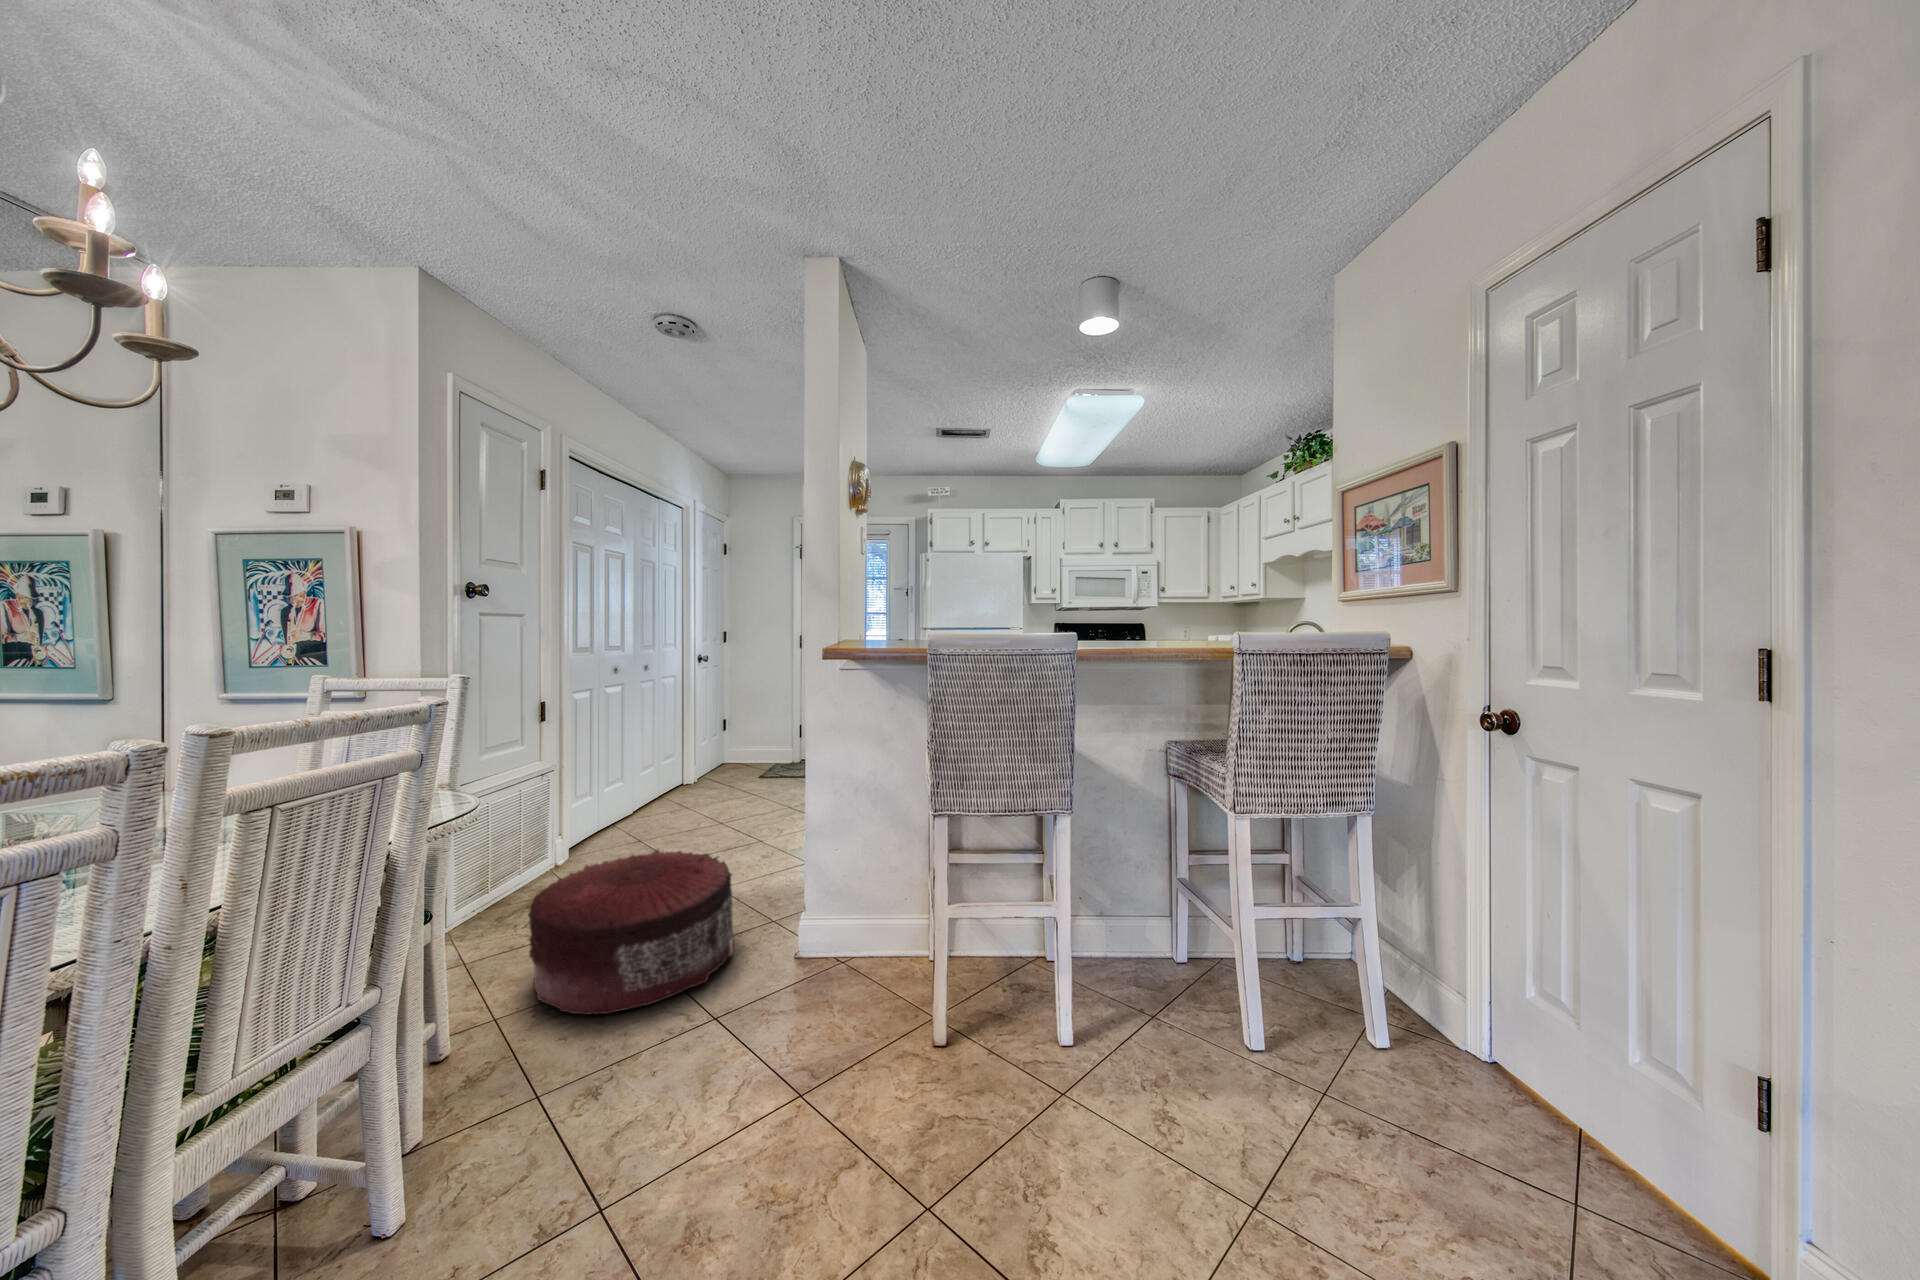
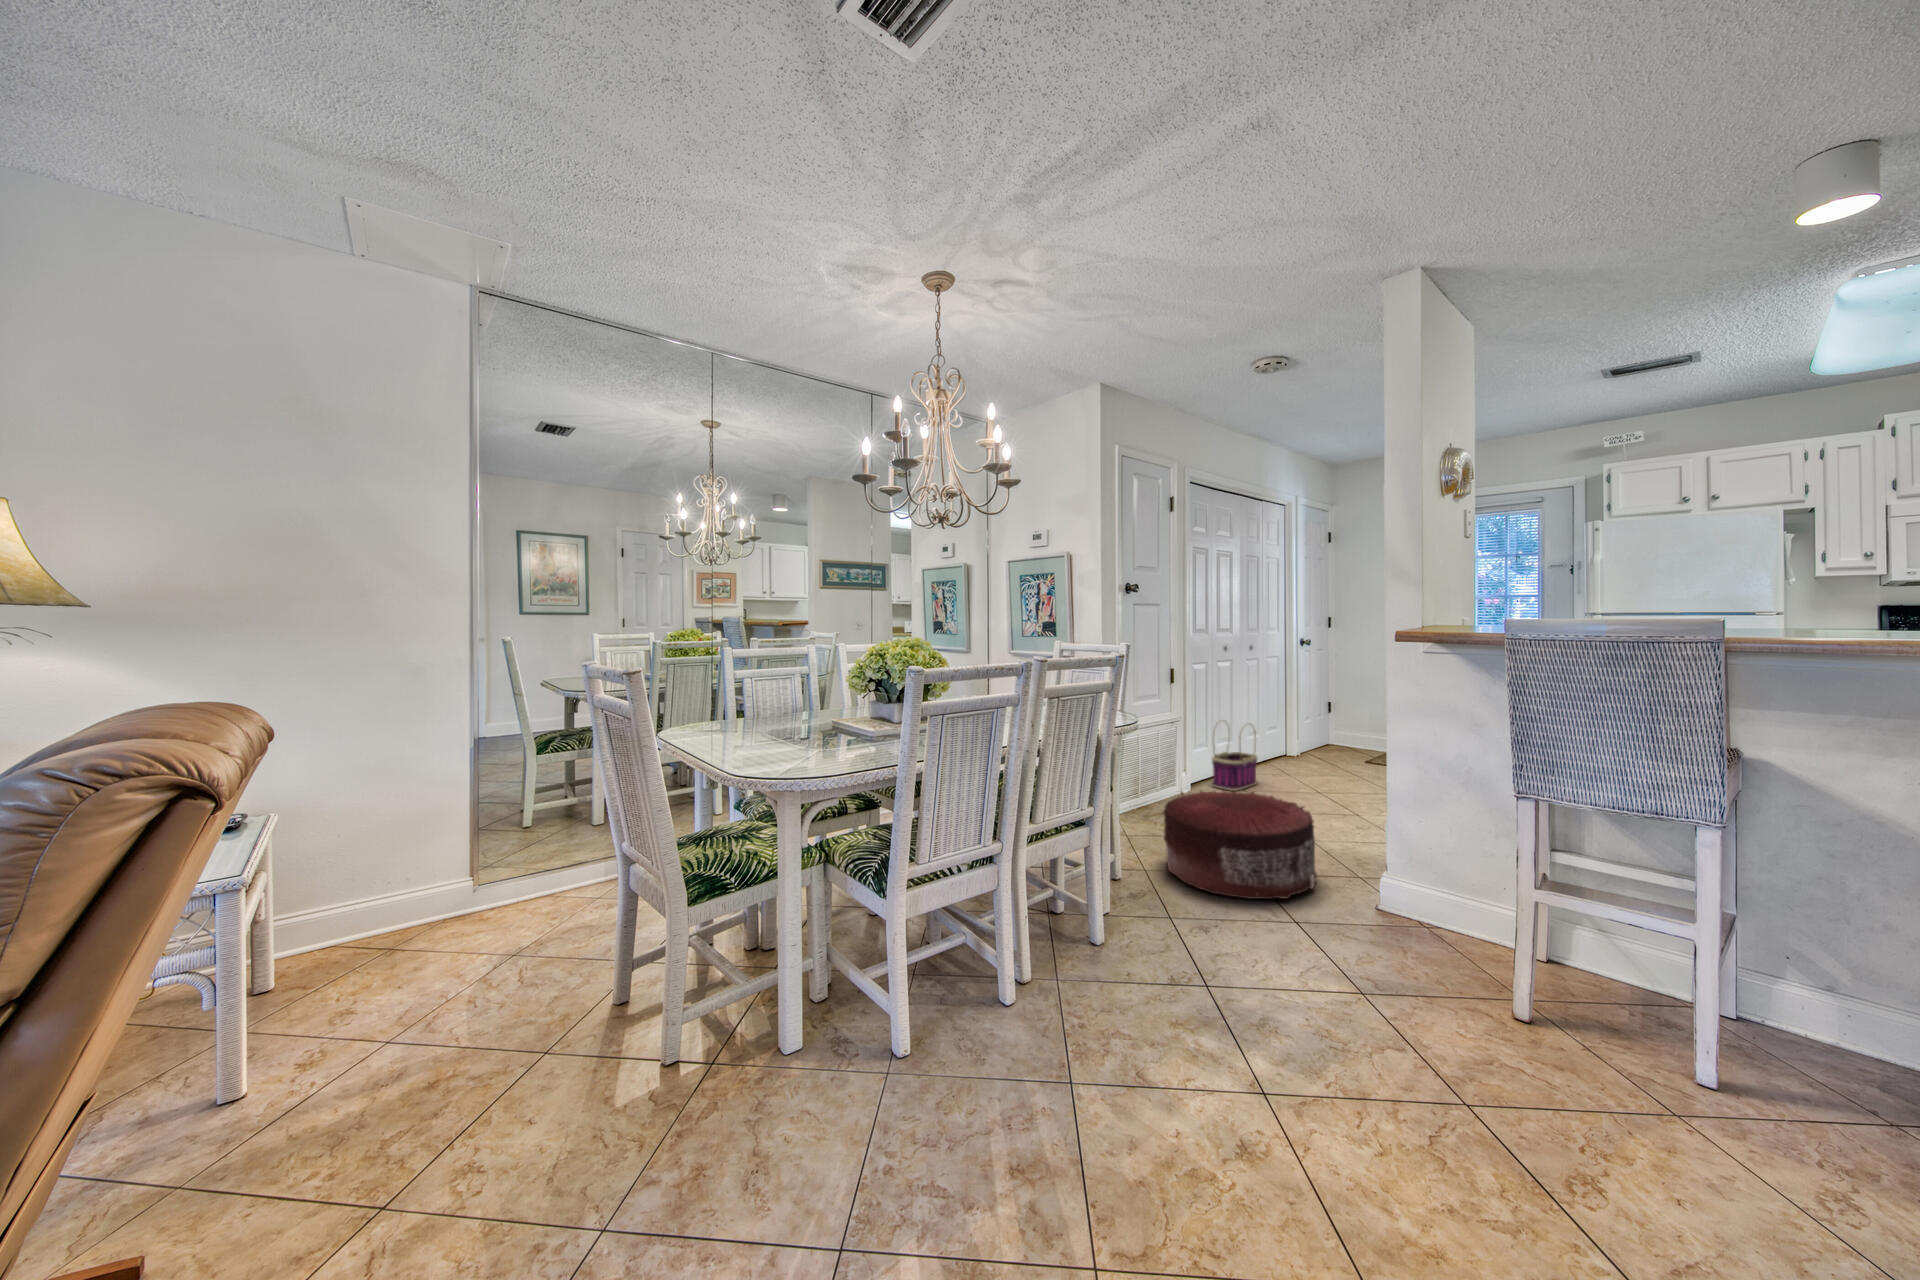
basket: none [599,758,654,843] -> present [1212,723,1257,791]

